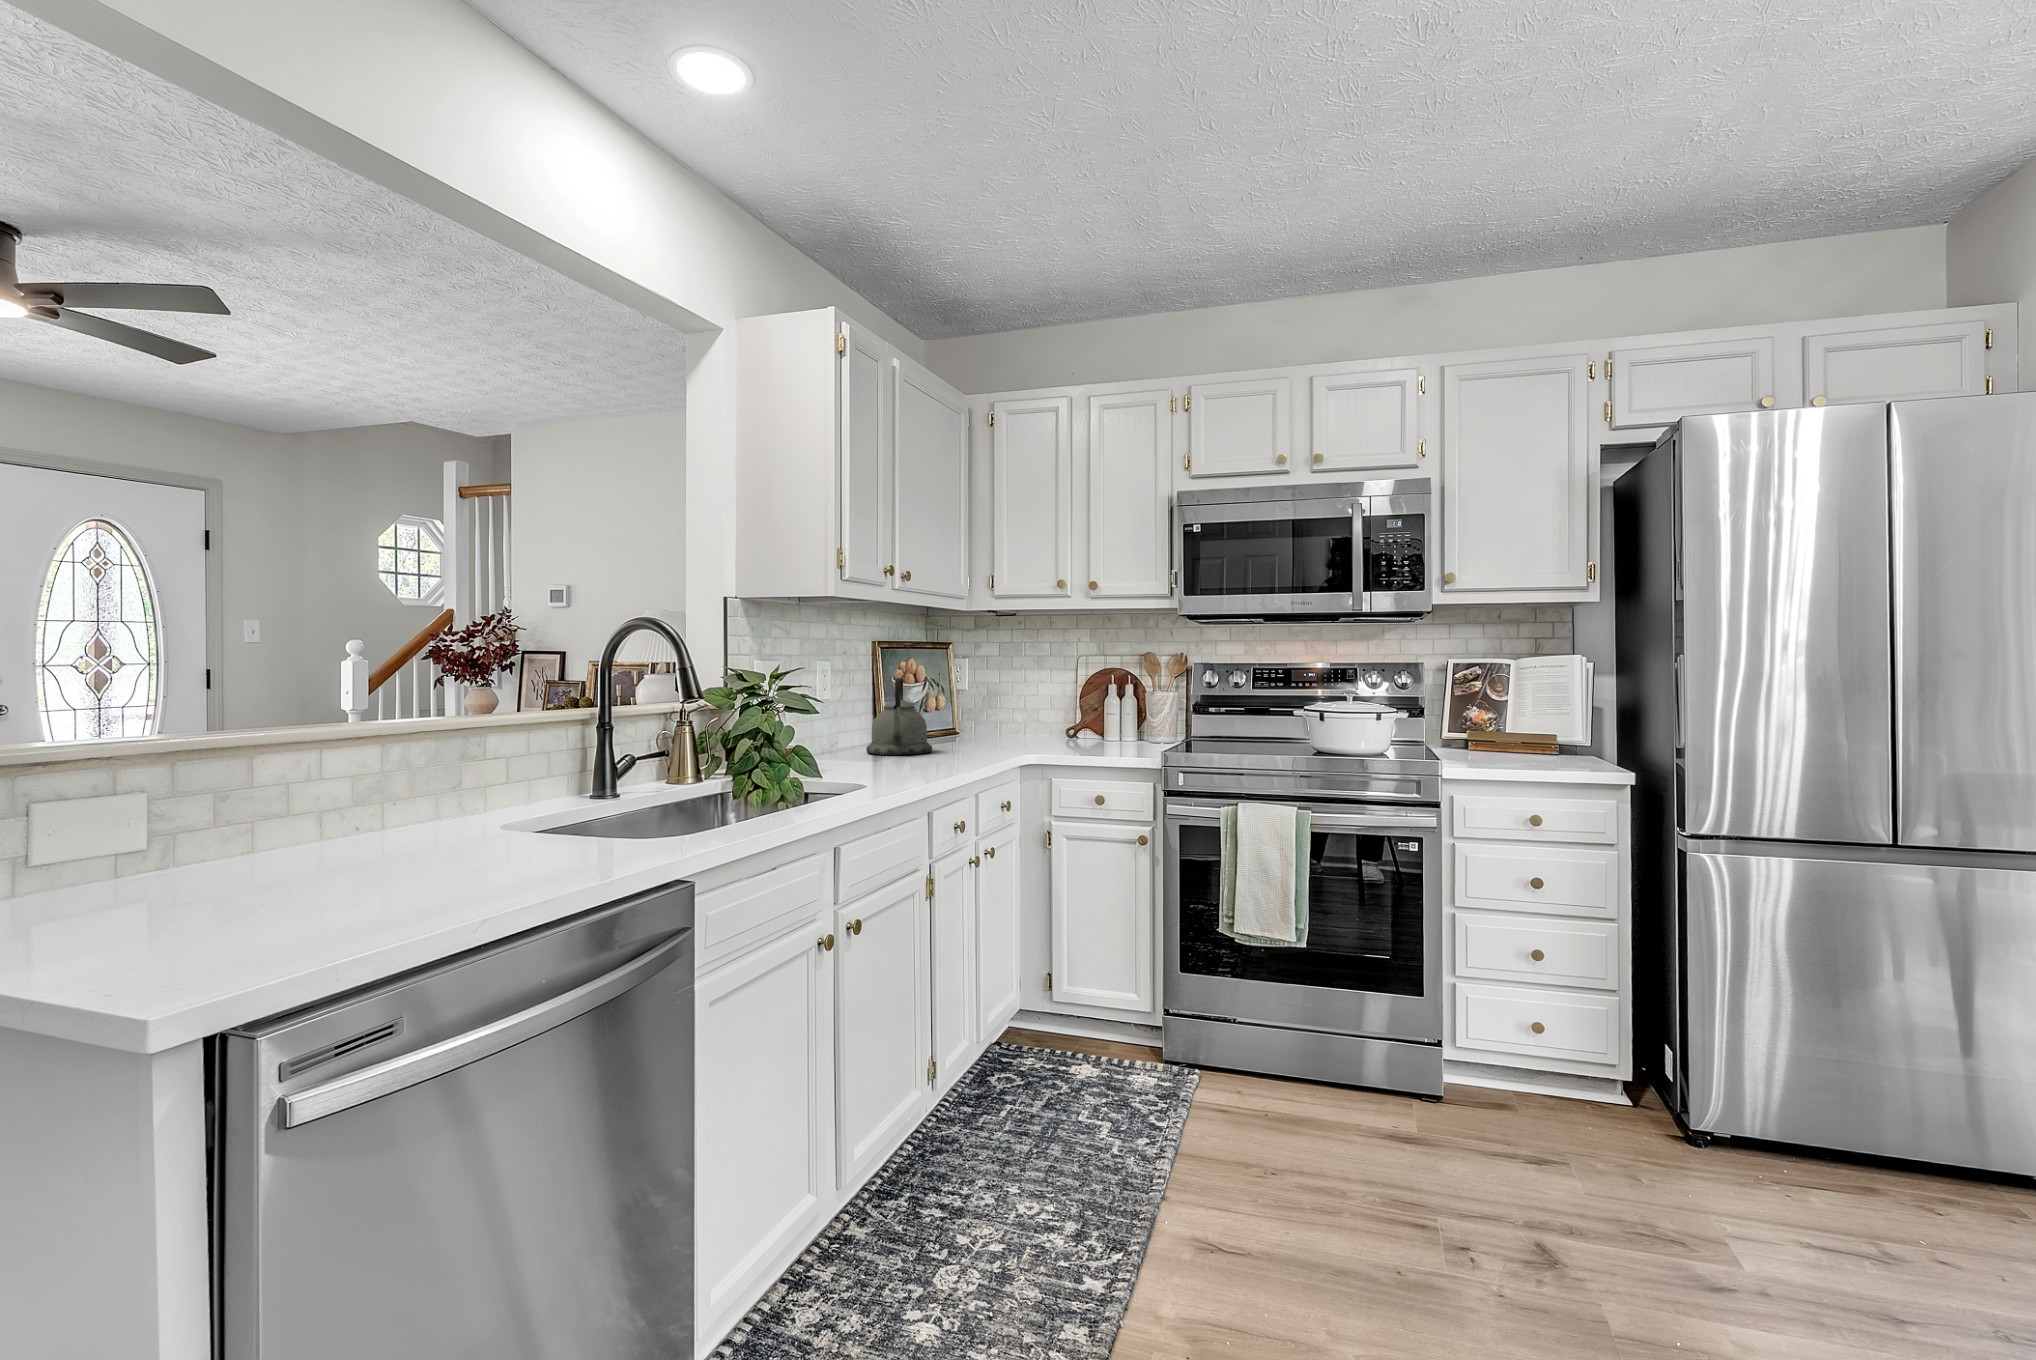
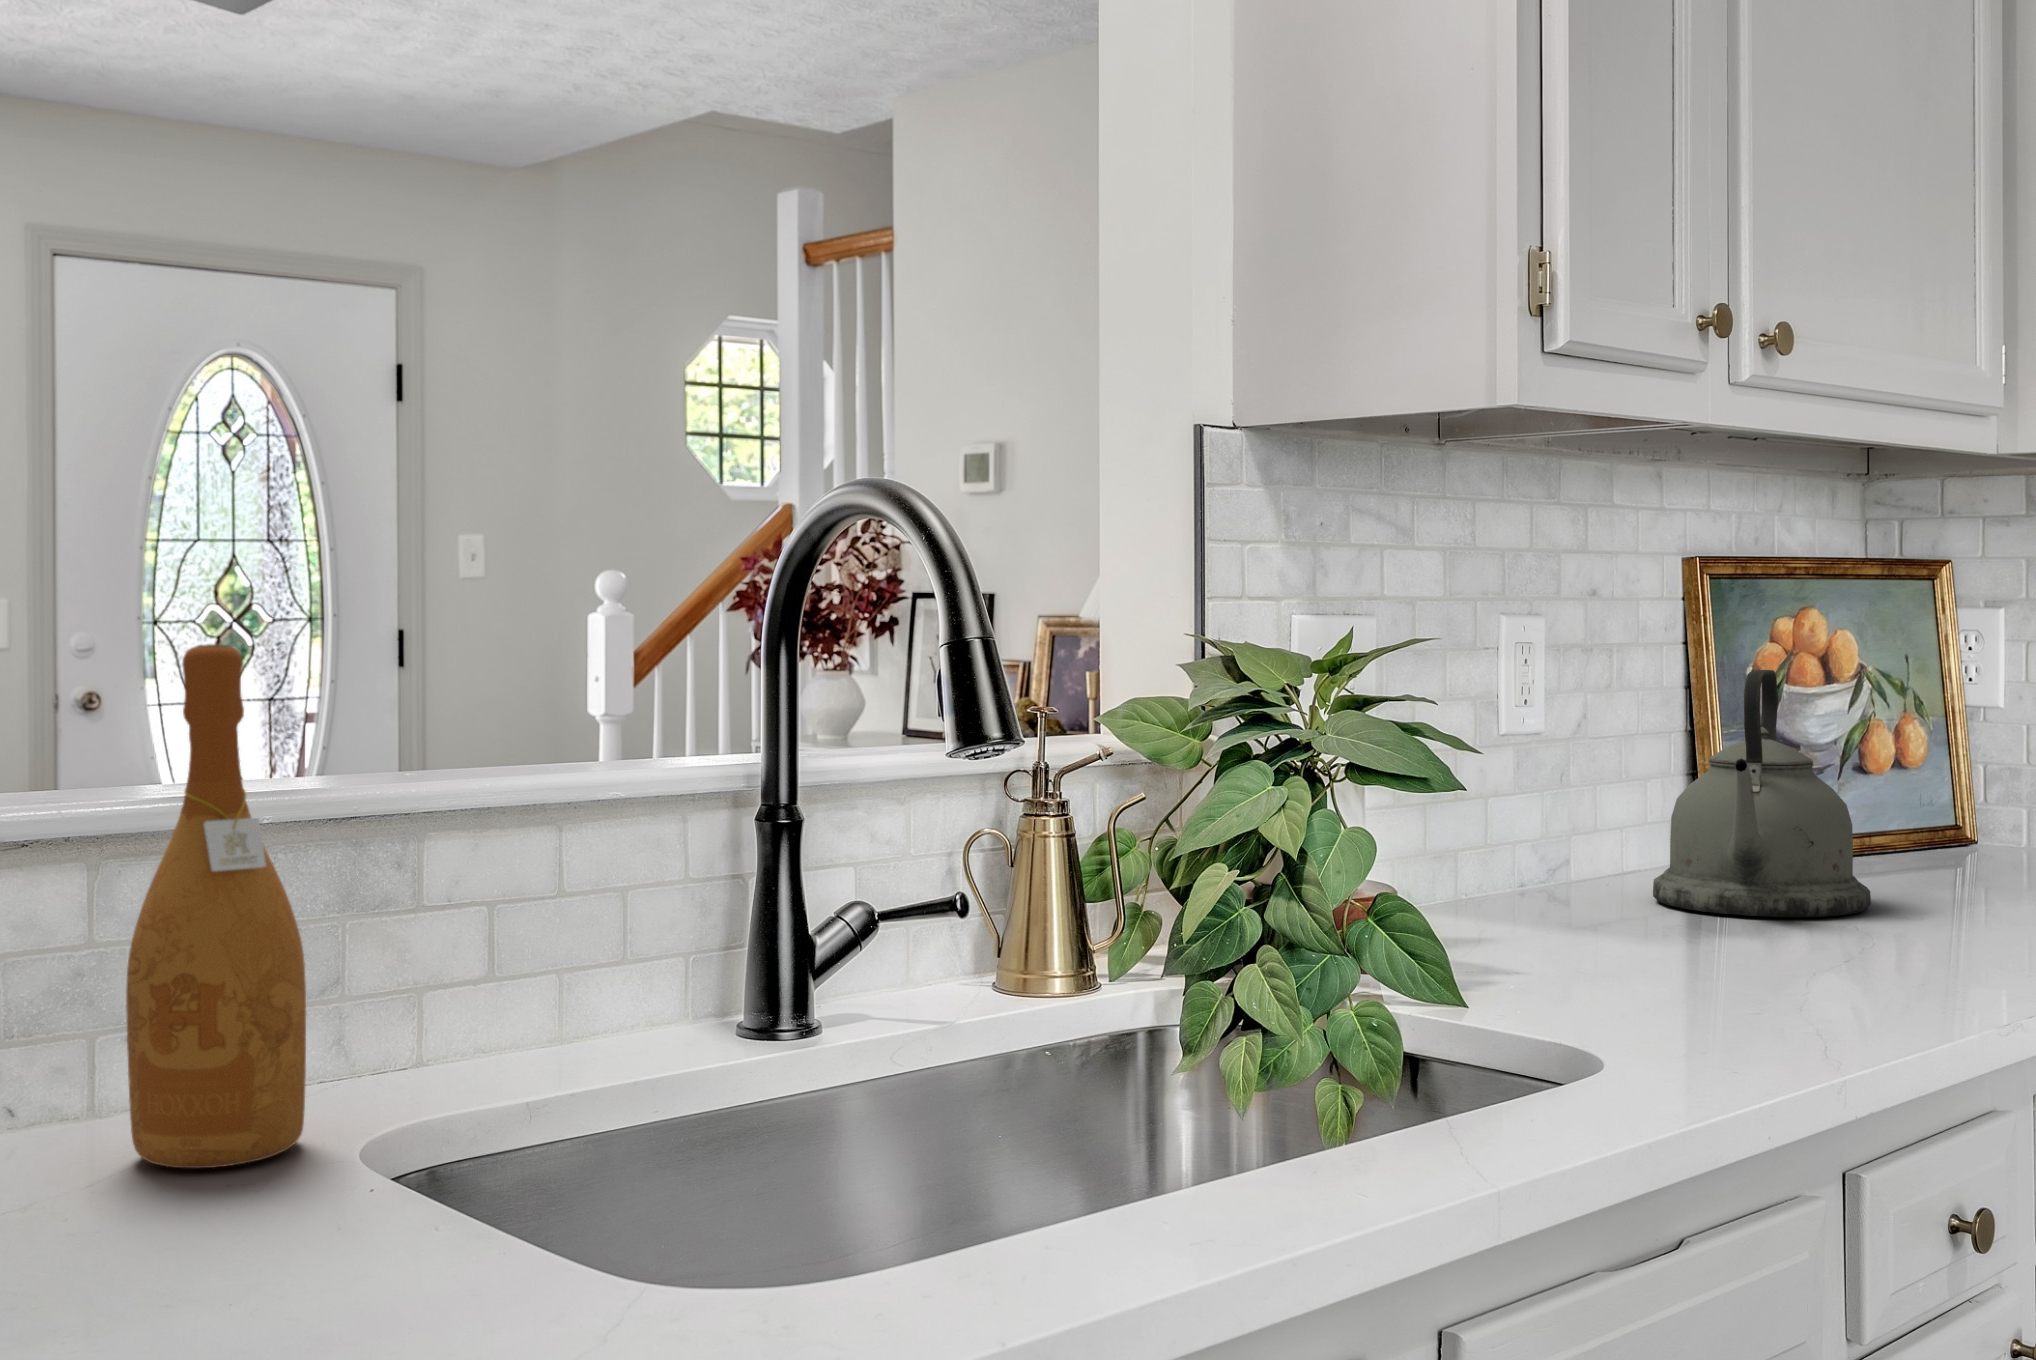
wine bottle: none [436,669,496,832] -> present [126,644,306,1168]

